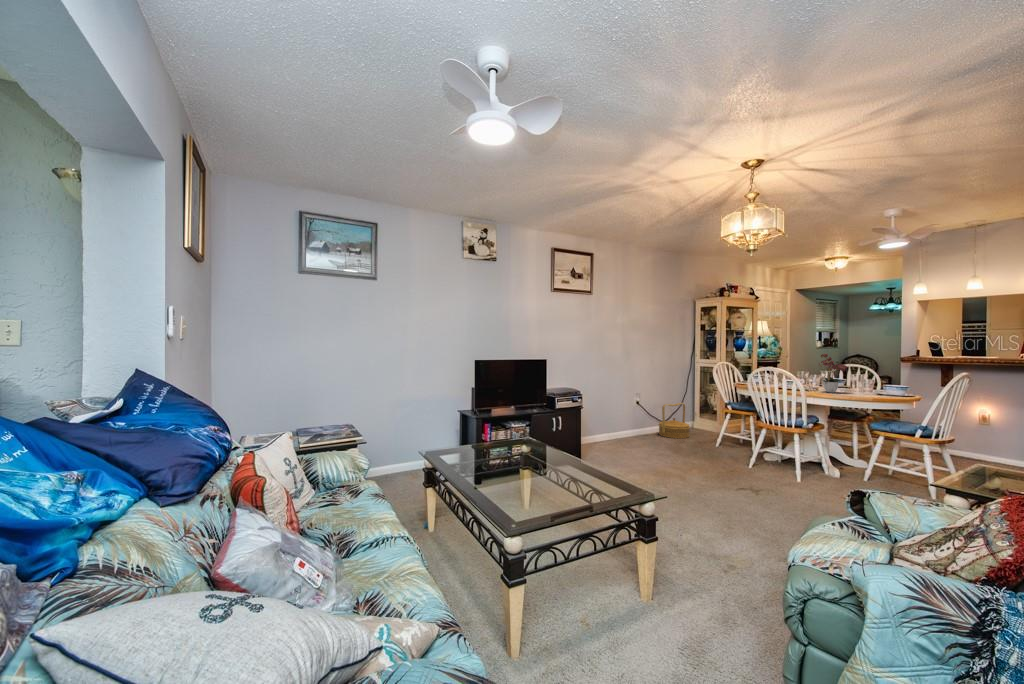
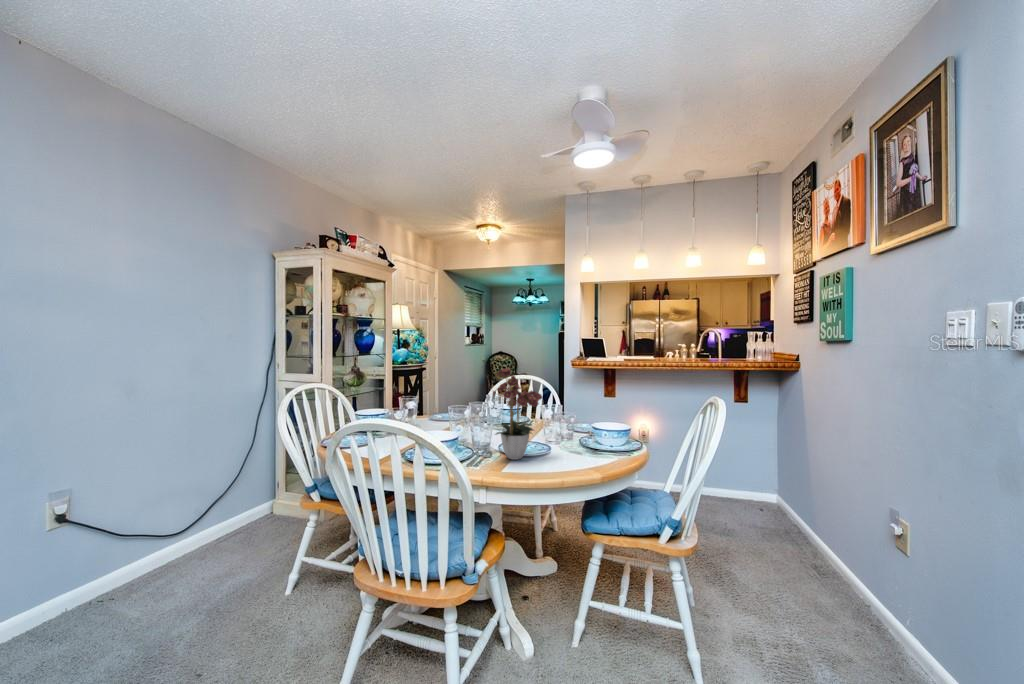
woven basket: present [659,403,690,438] -> none [154,481,243,587]

